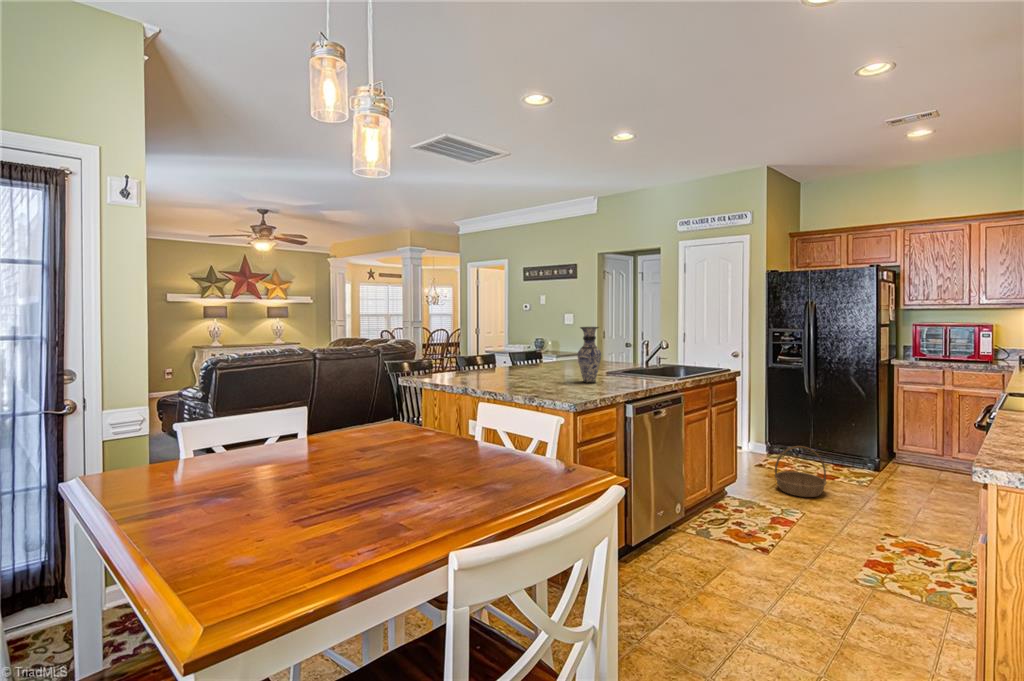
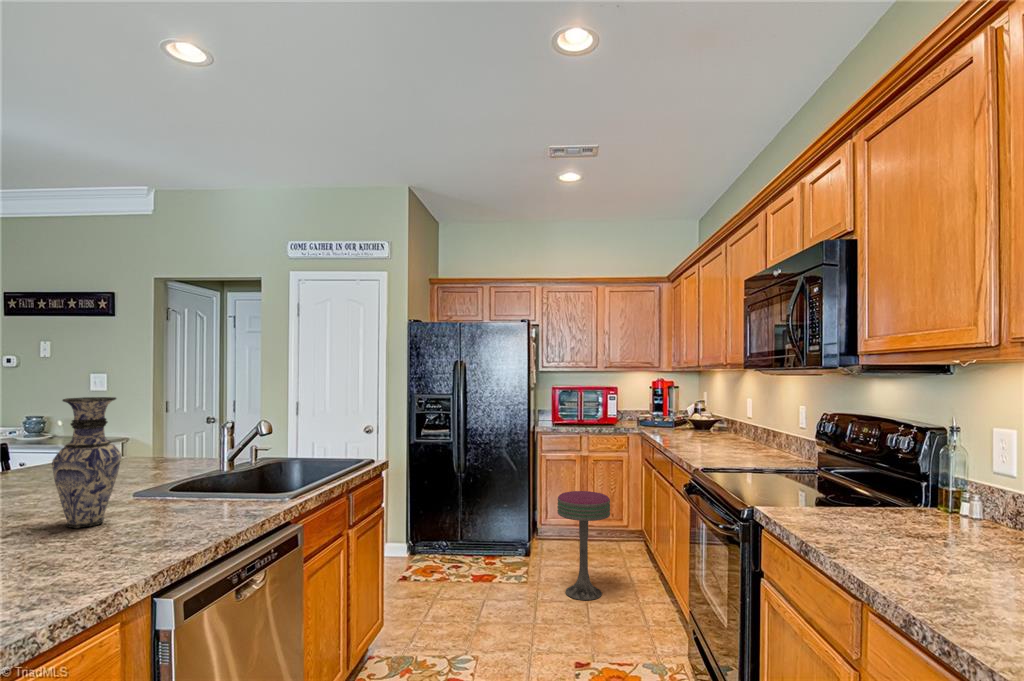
bar stool: none [896,413,953,502] -> present [557,491,610,600]
basket: present [775,446,826,497] -> none [431,558,494,635]

